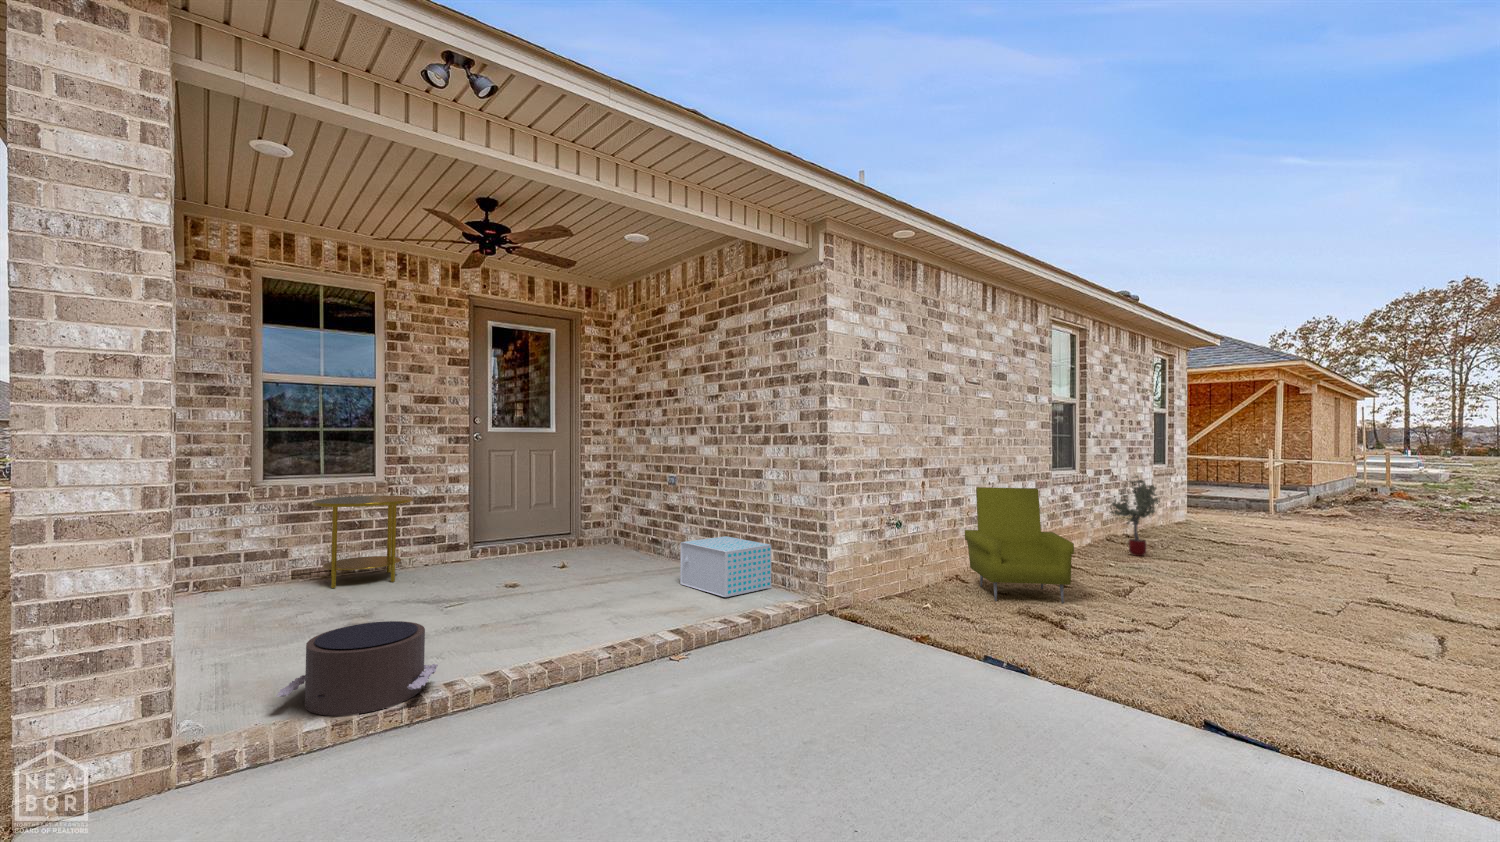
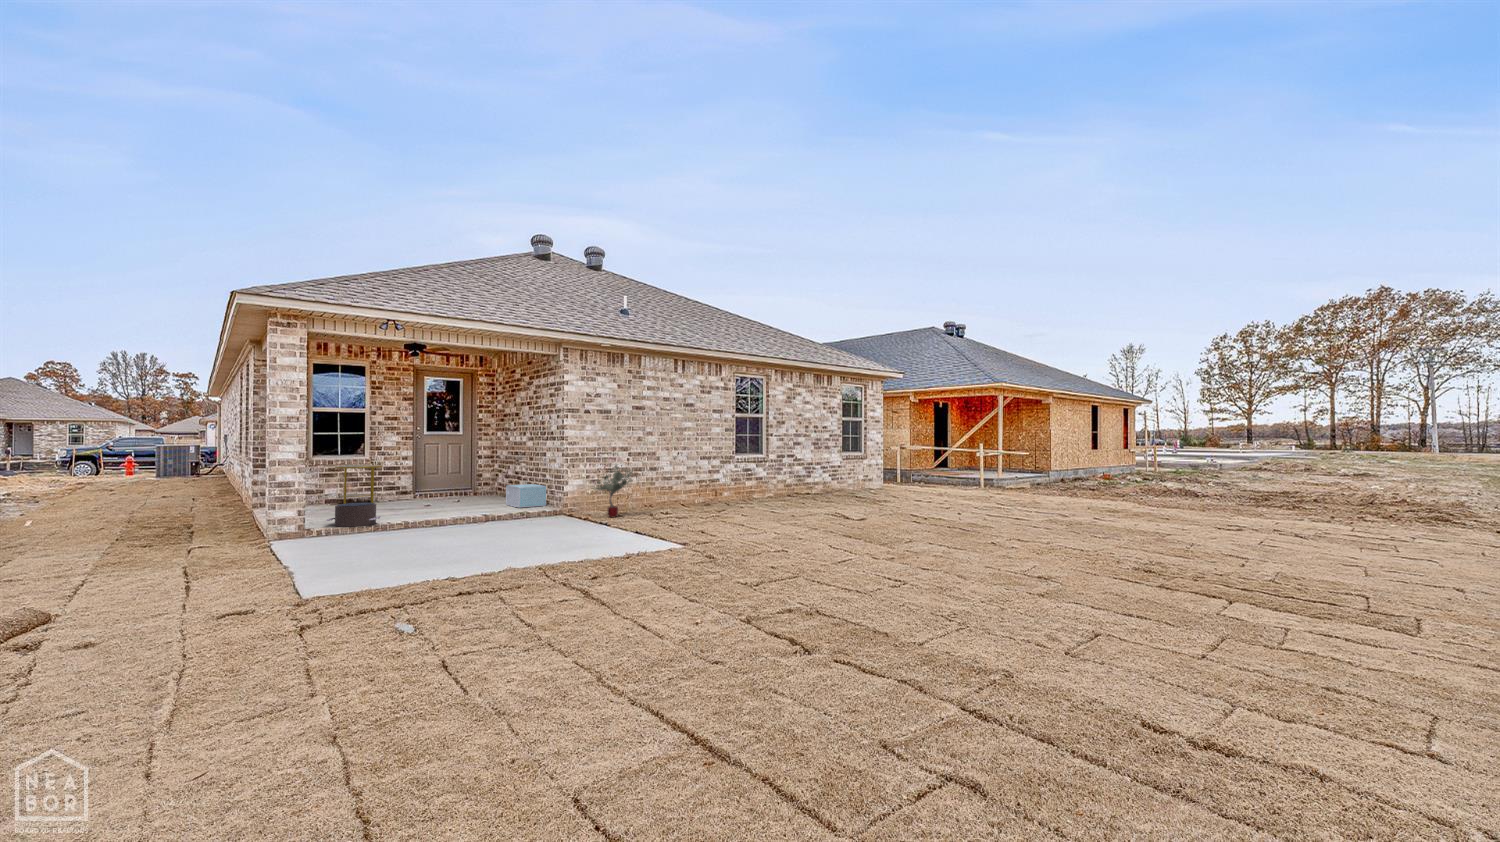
potted tree: present [1110,476,1160,556] -> present [595,464,633,517]
armchair: present [965,487,1074,603] -> none [654,462,701,514]

